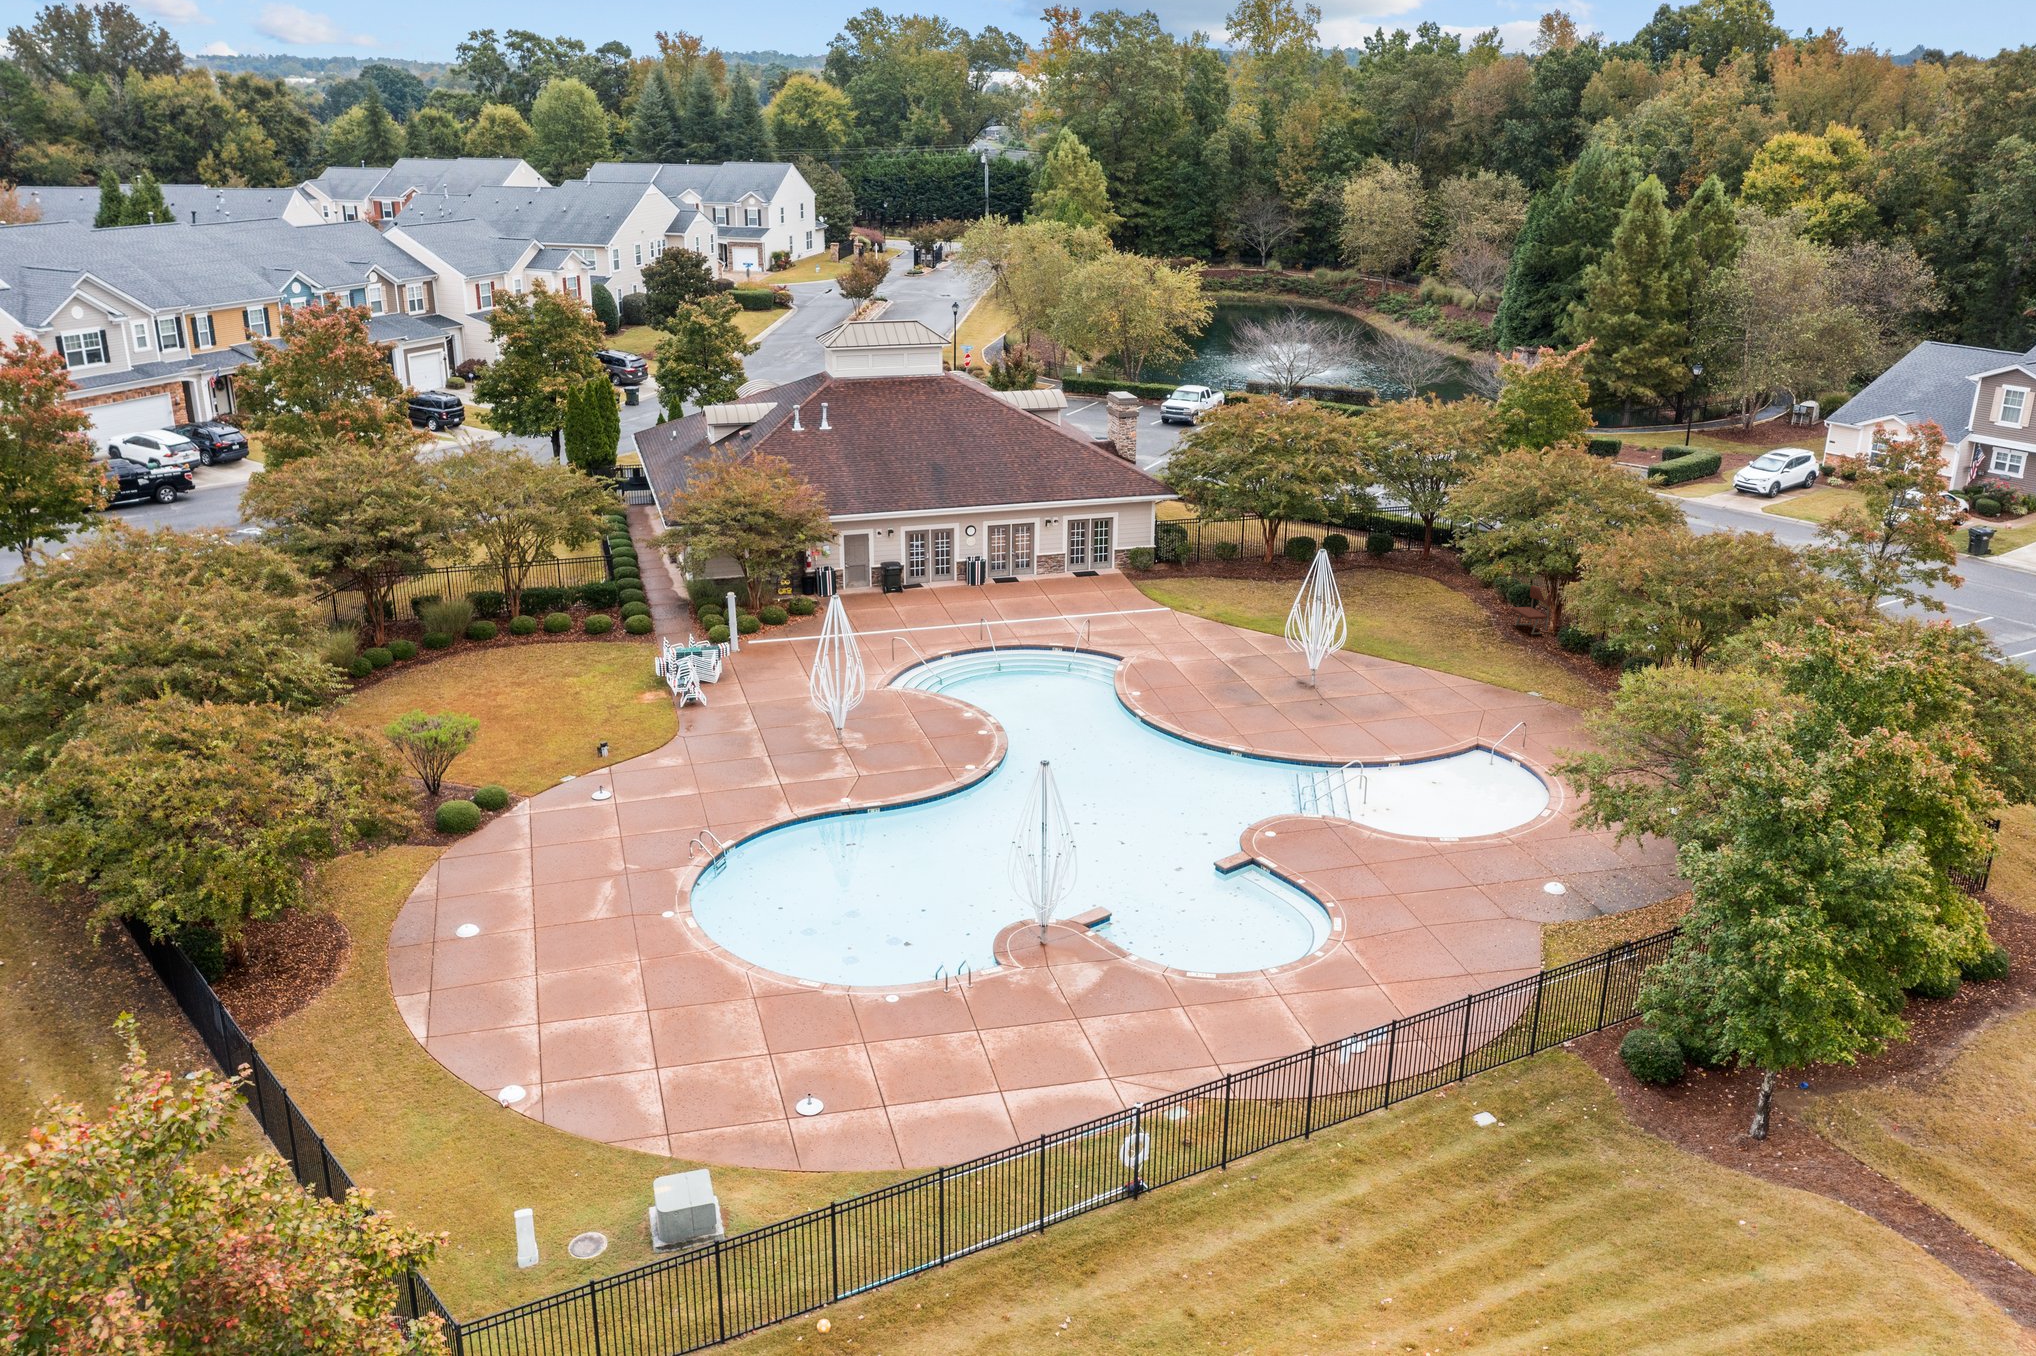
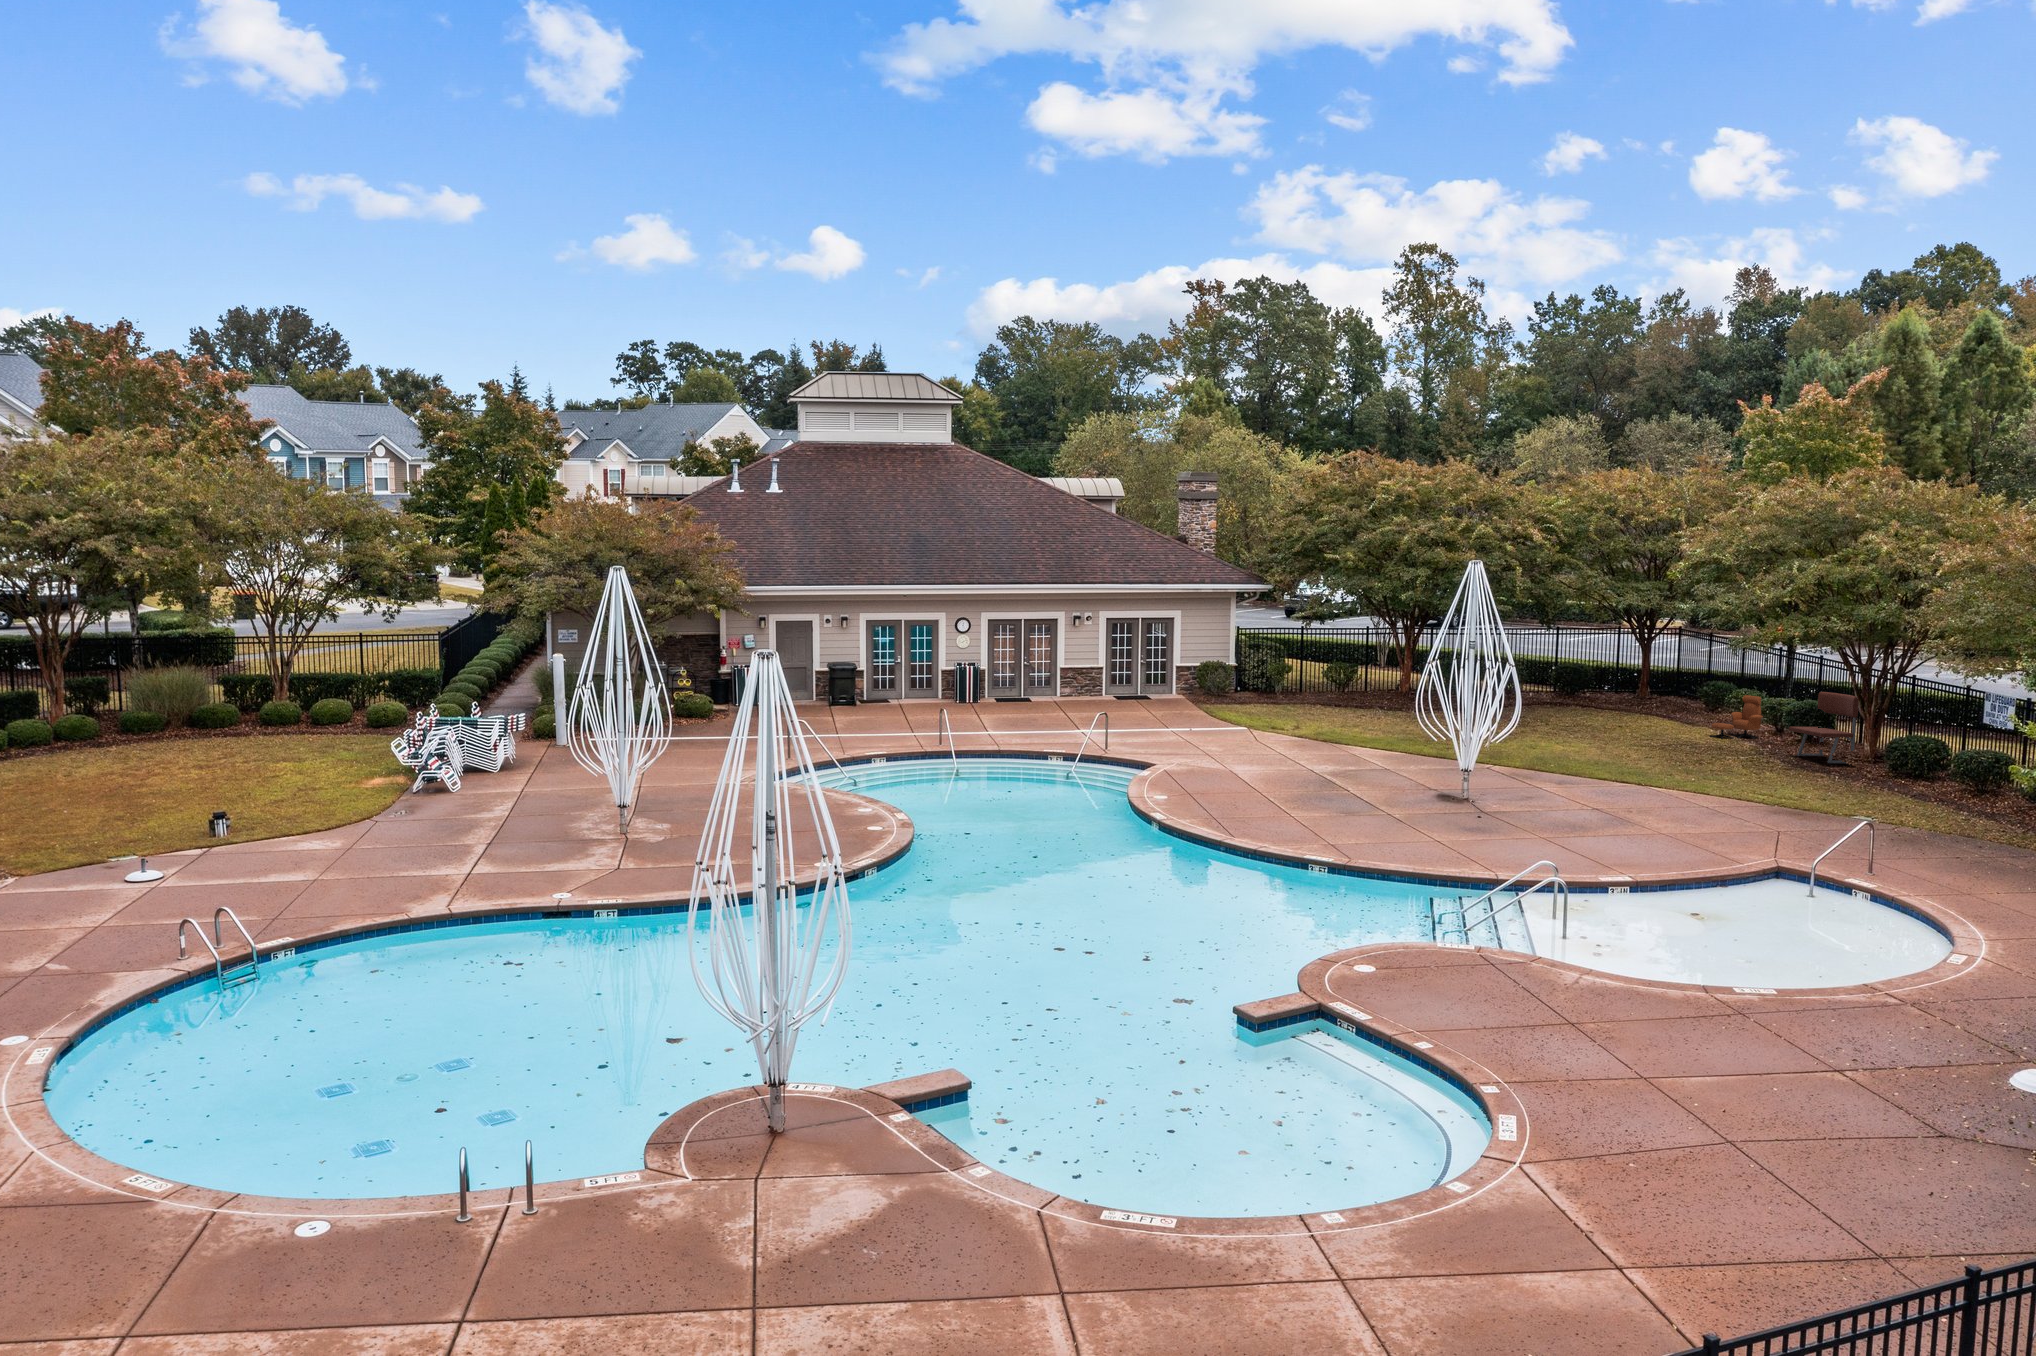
lounge chair: none [1467,576,1500,607] -> present [1710,695,1763,739]

